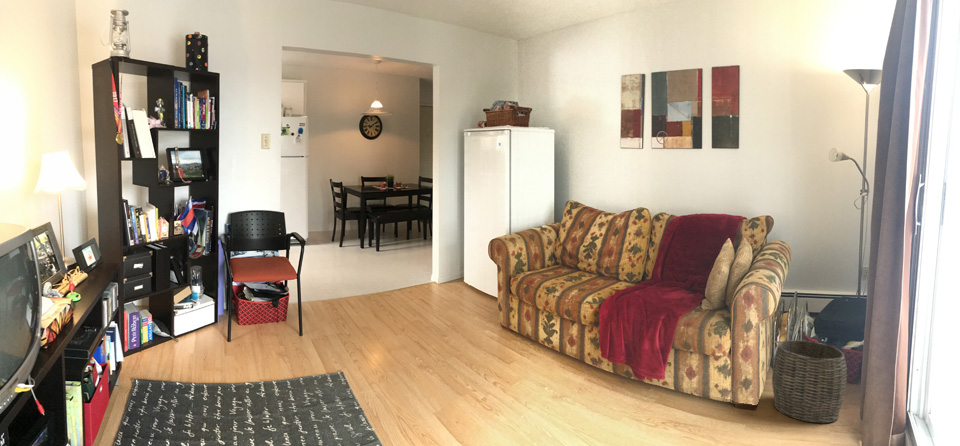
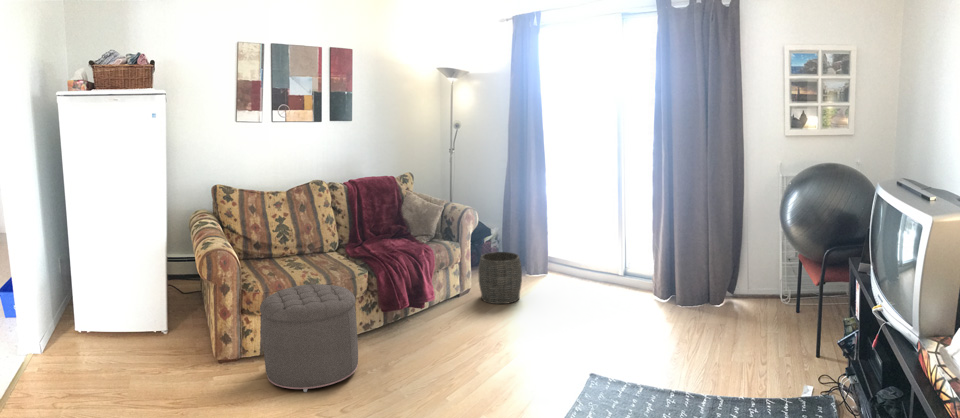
ottoman: none [442,288,530,384] -> present [260,284,358,392]

